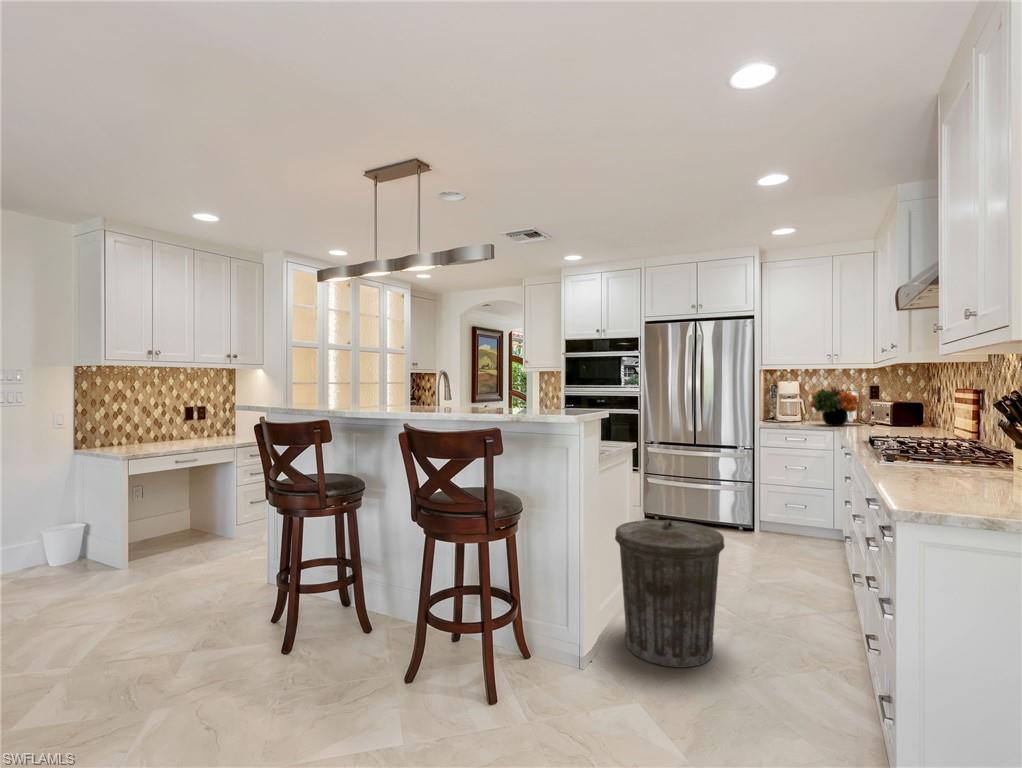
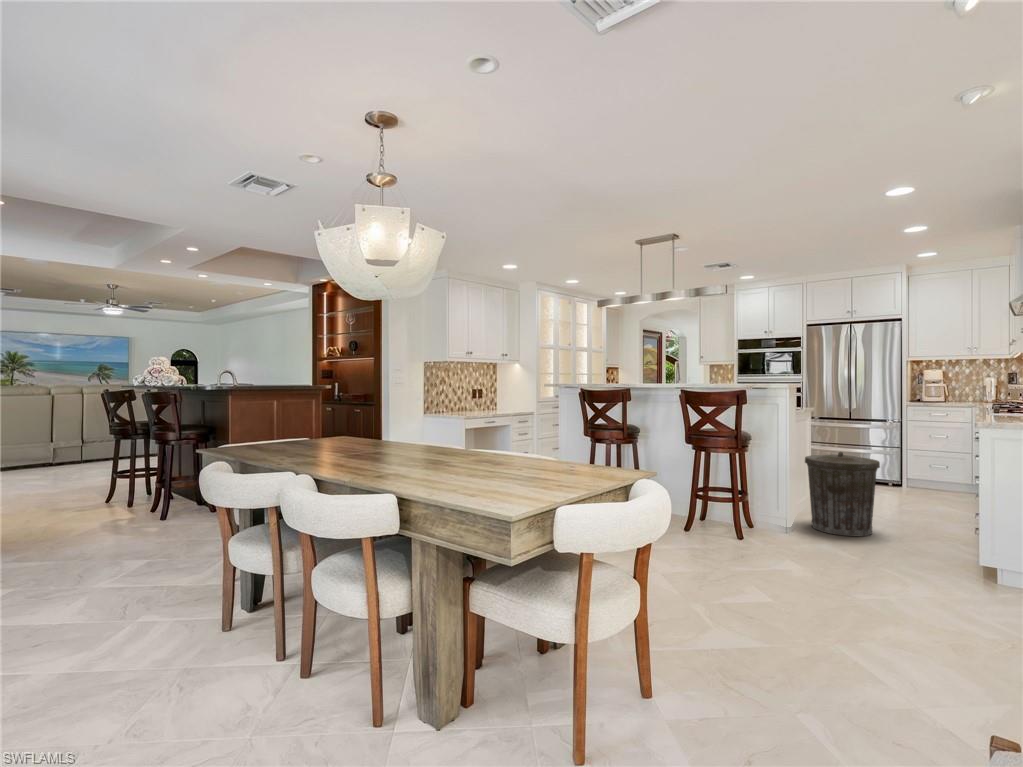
flower arrangement: present [810,387,859,426] -> none [950,373,995,404]

